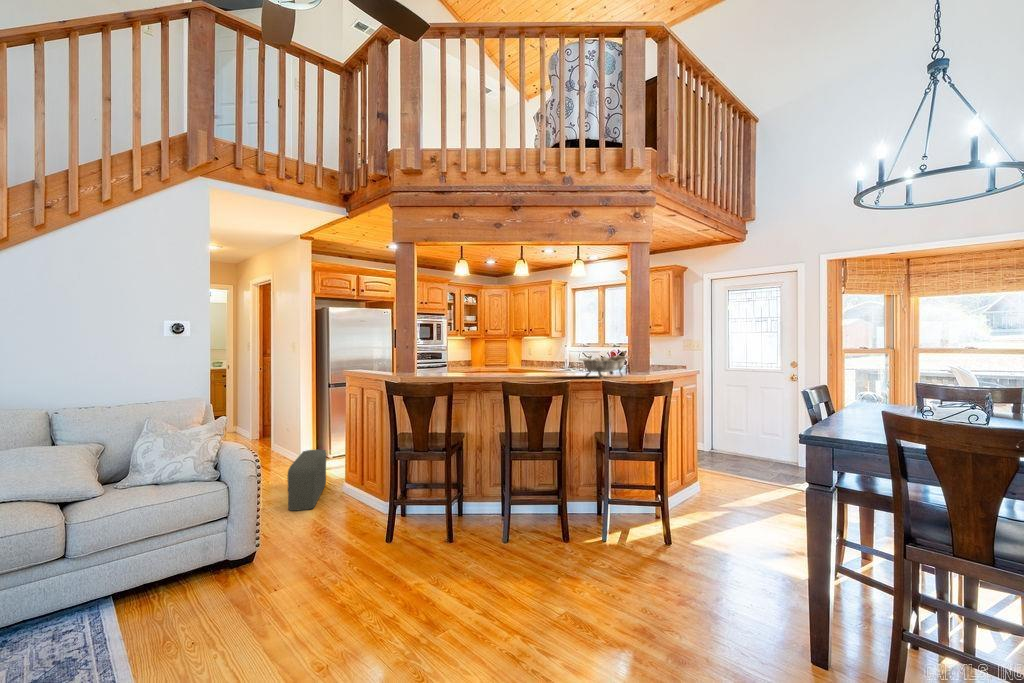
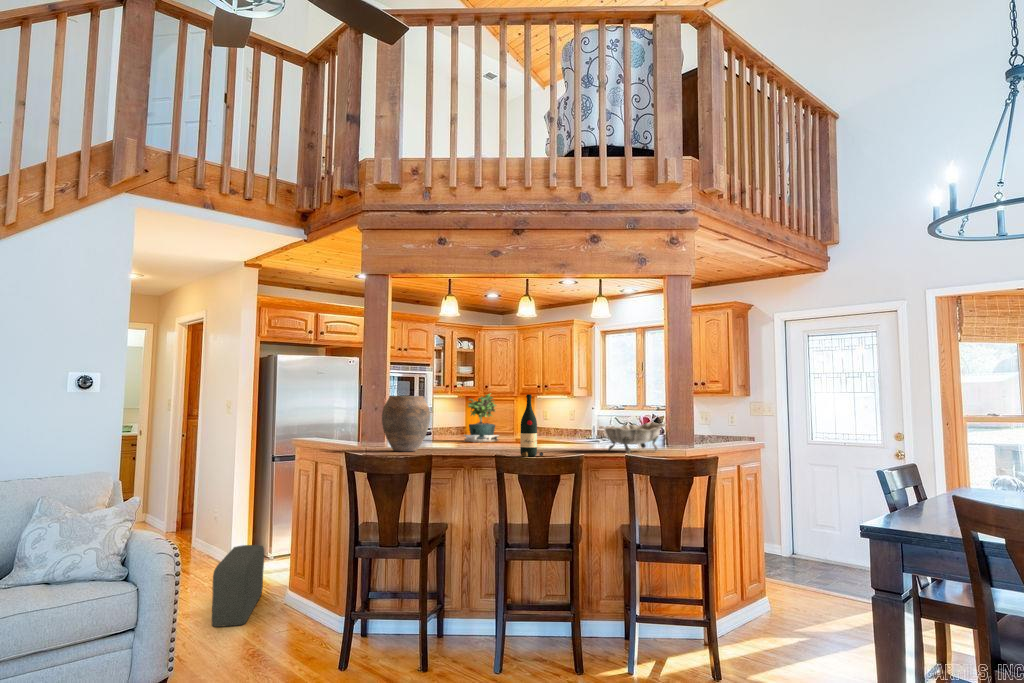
potted plant: none [473,335,500,372] -> present [464,394,499,442]
wine bottle: none [521,335,539,383] -> present [520,394,543,457]
vase: none [413,337,450,379] -> present [382,396,430,451]

